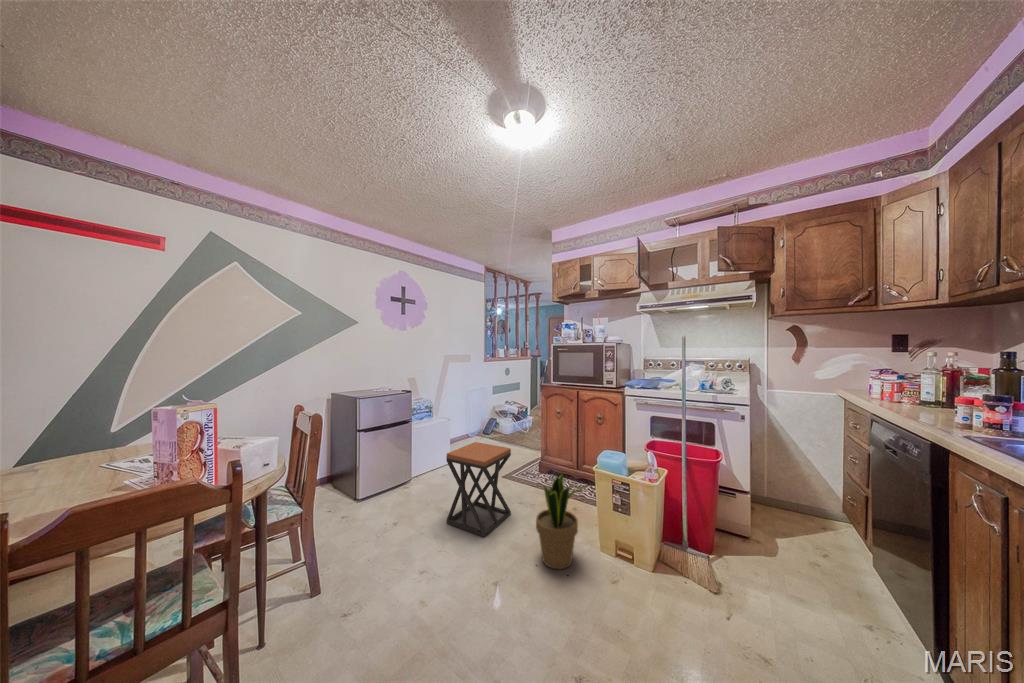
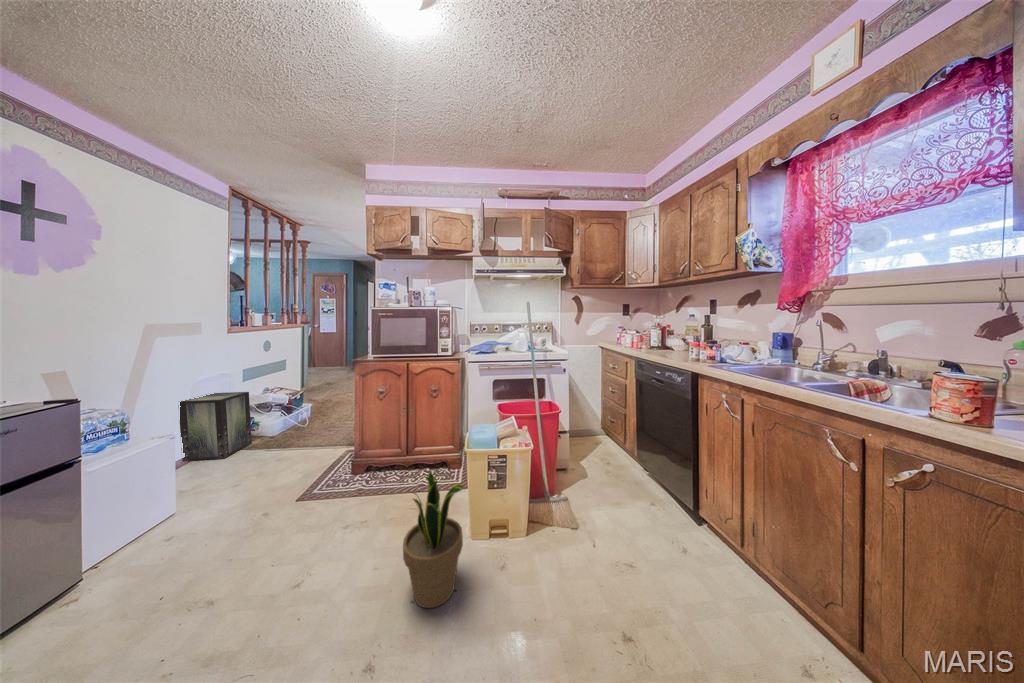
storage box: none [463,399,494,442] -> present [179,392,252,461]
stool: present [446,442,511,537] -> none [178,459,333,650]

